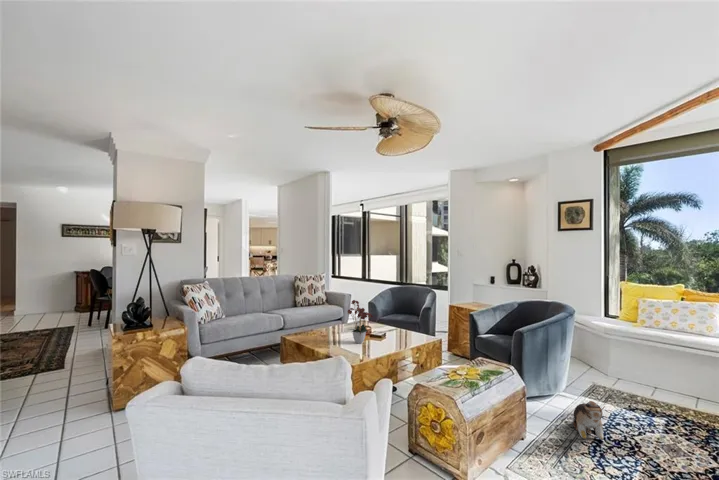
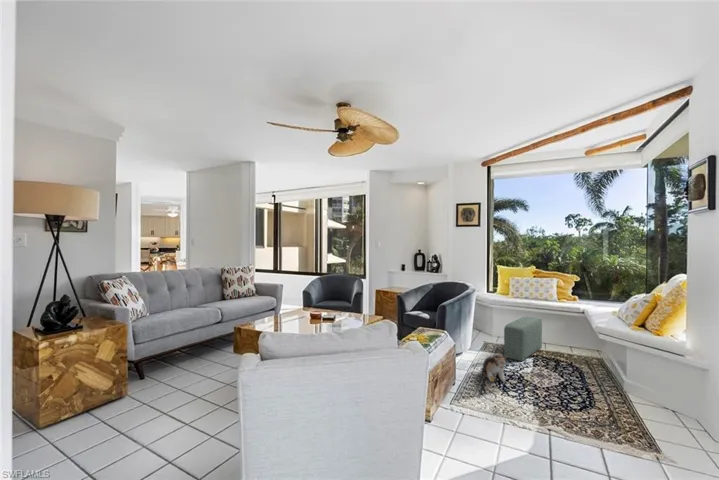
flower arrangement: present [348,300,373,343] -> none [299,286,327,327]
pouf: none [614,353,681,414] -> present [504,317,542,361]

